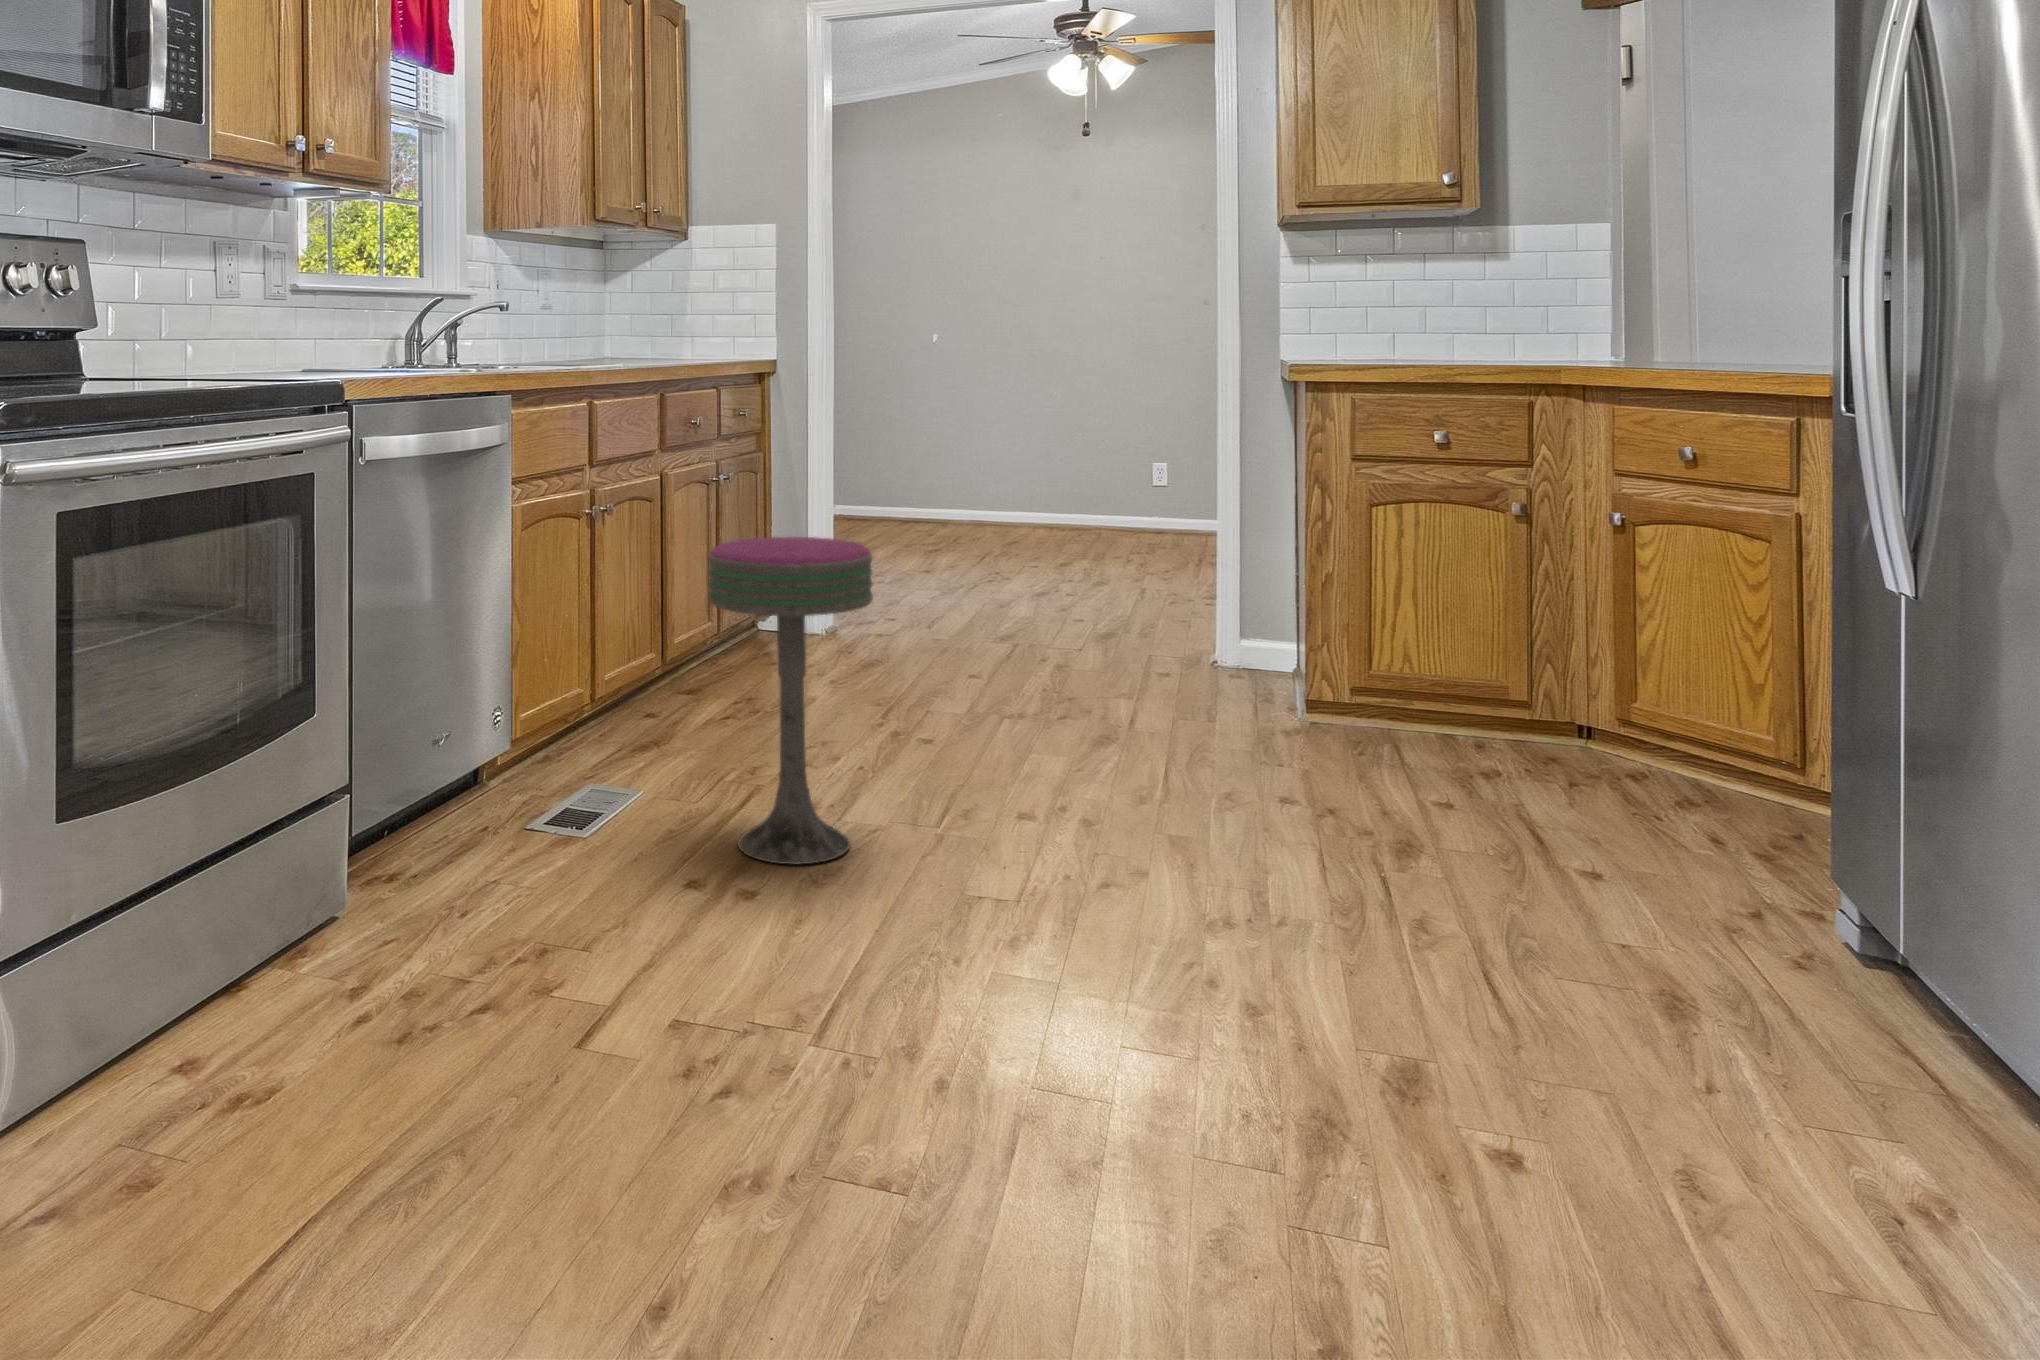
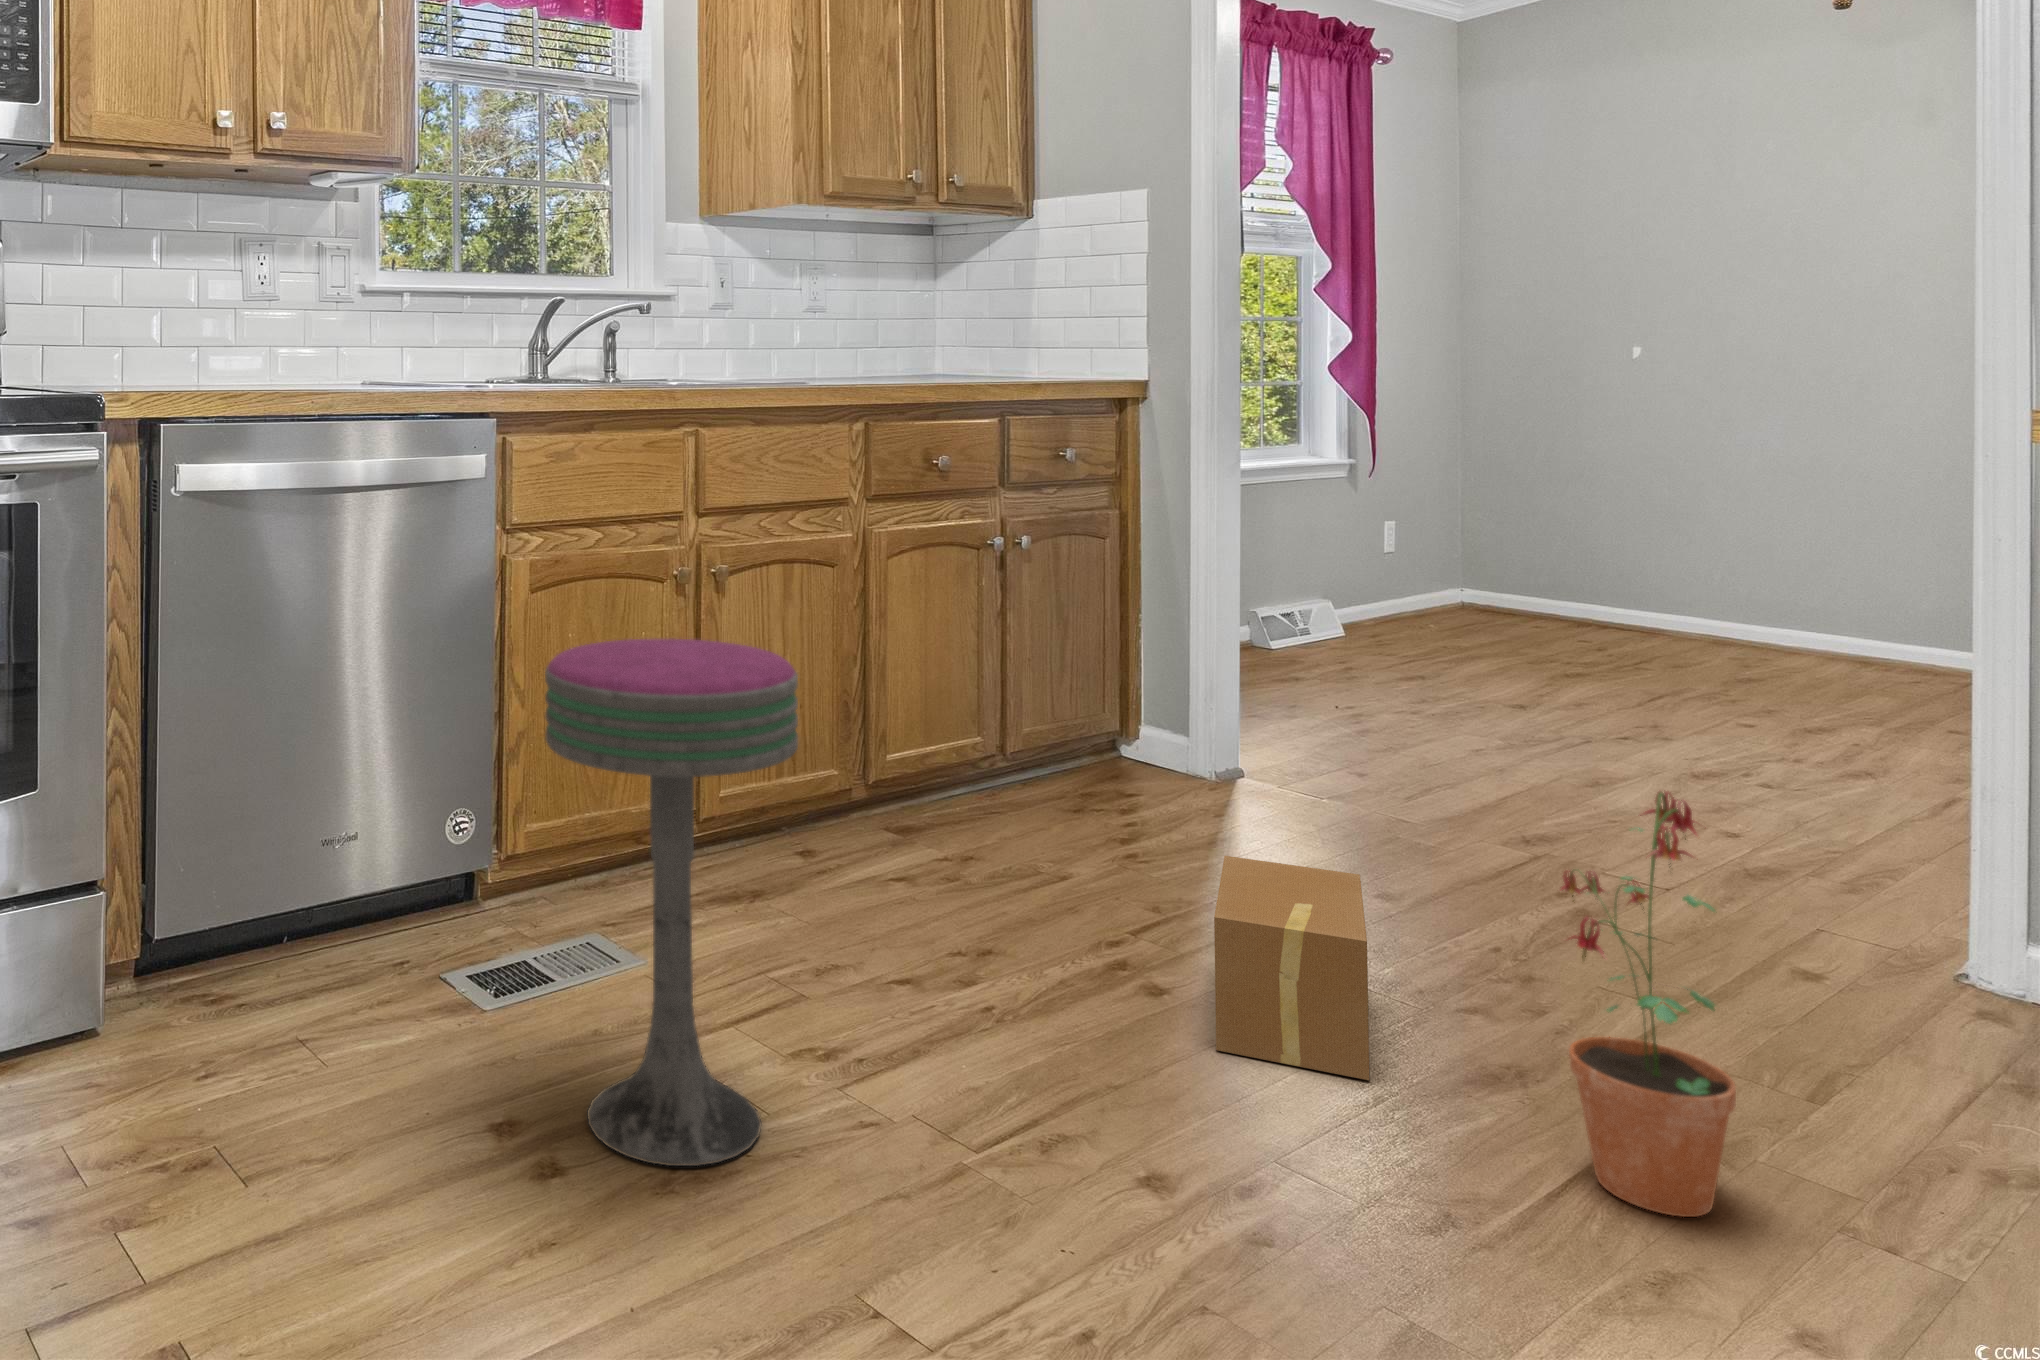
potted plant: none [1150,565,1239,769] -> present [1560,791,1736,1217]
cardboard box: none [955,648,1068,754] -> present [1214,856,1370,1081]

